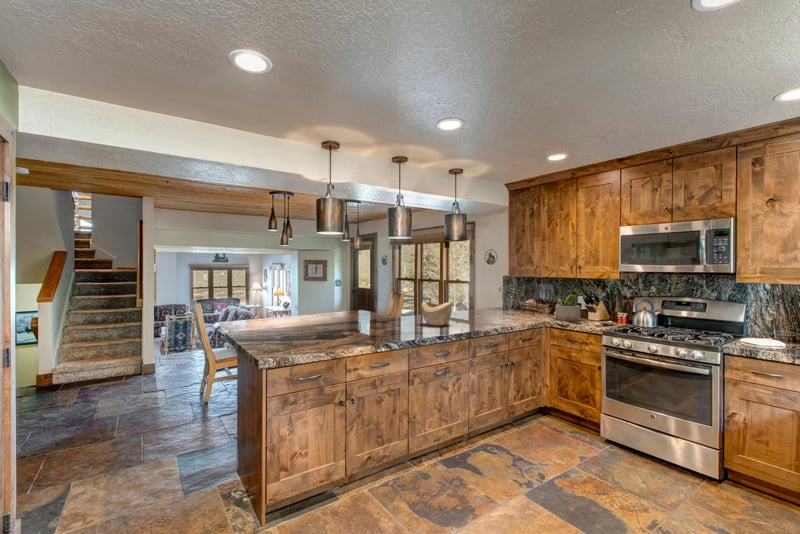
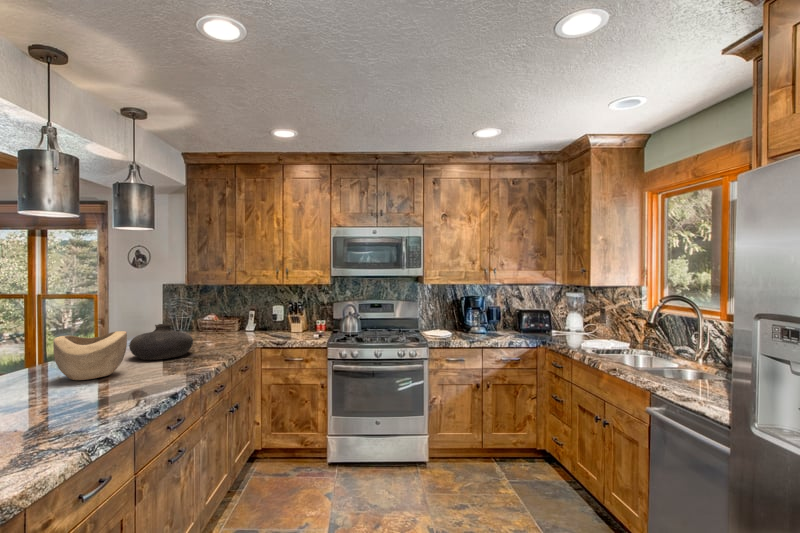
potted plant: present [555,293,585,321] -> none [257,300,295,336]
vase: none [461,301,495,323] -> present [129,323,193,360]

